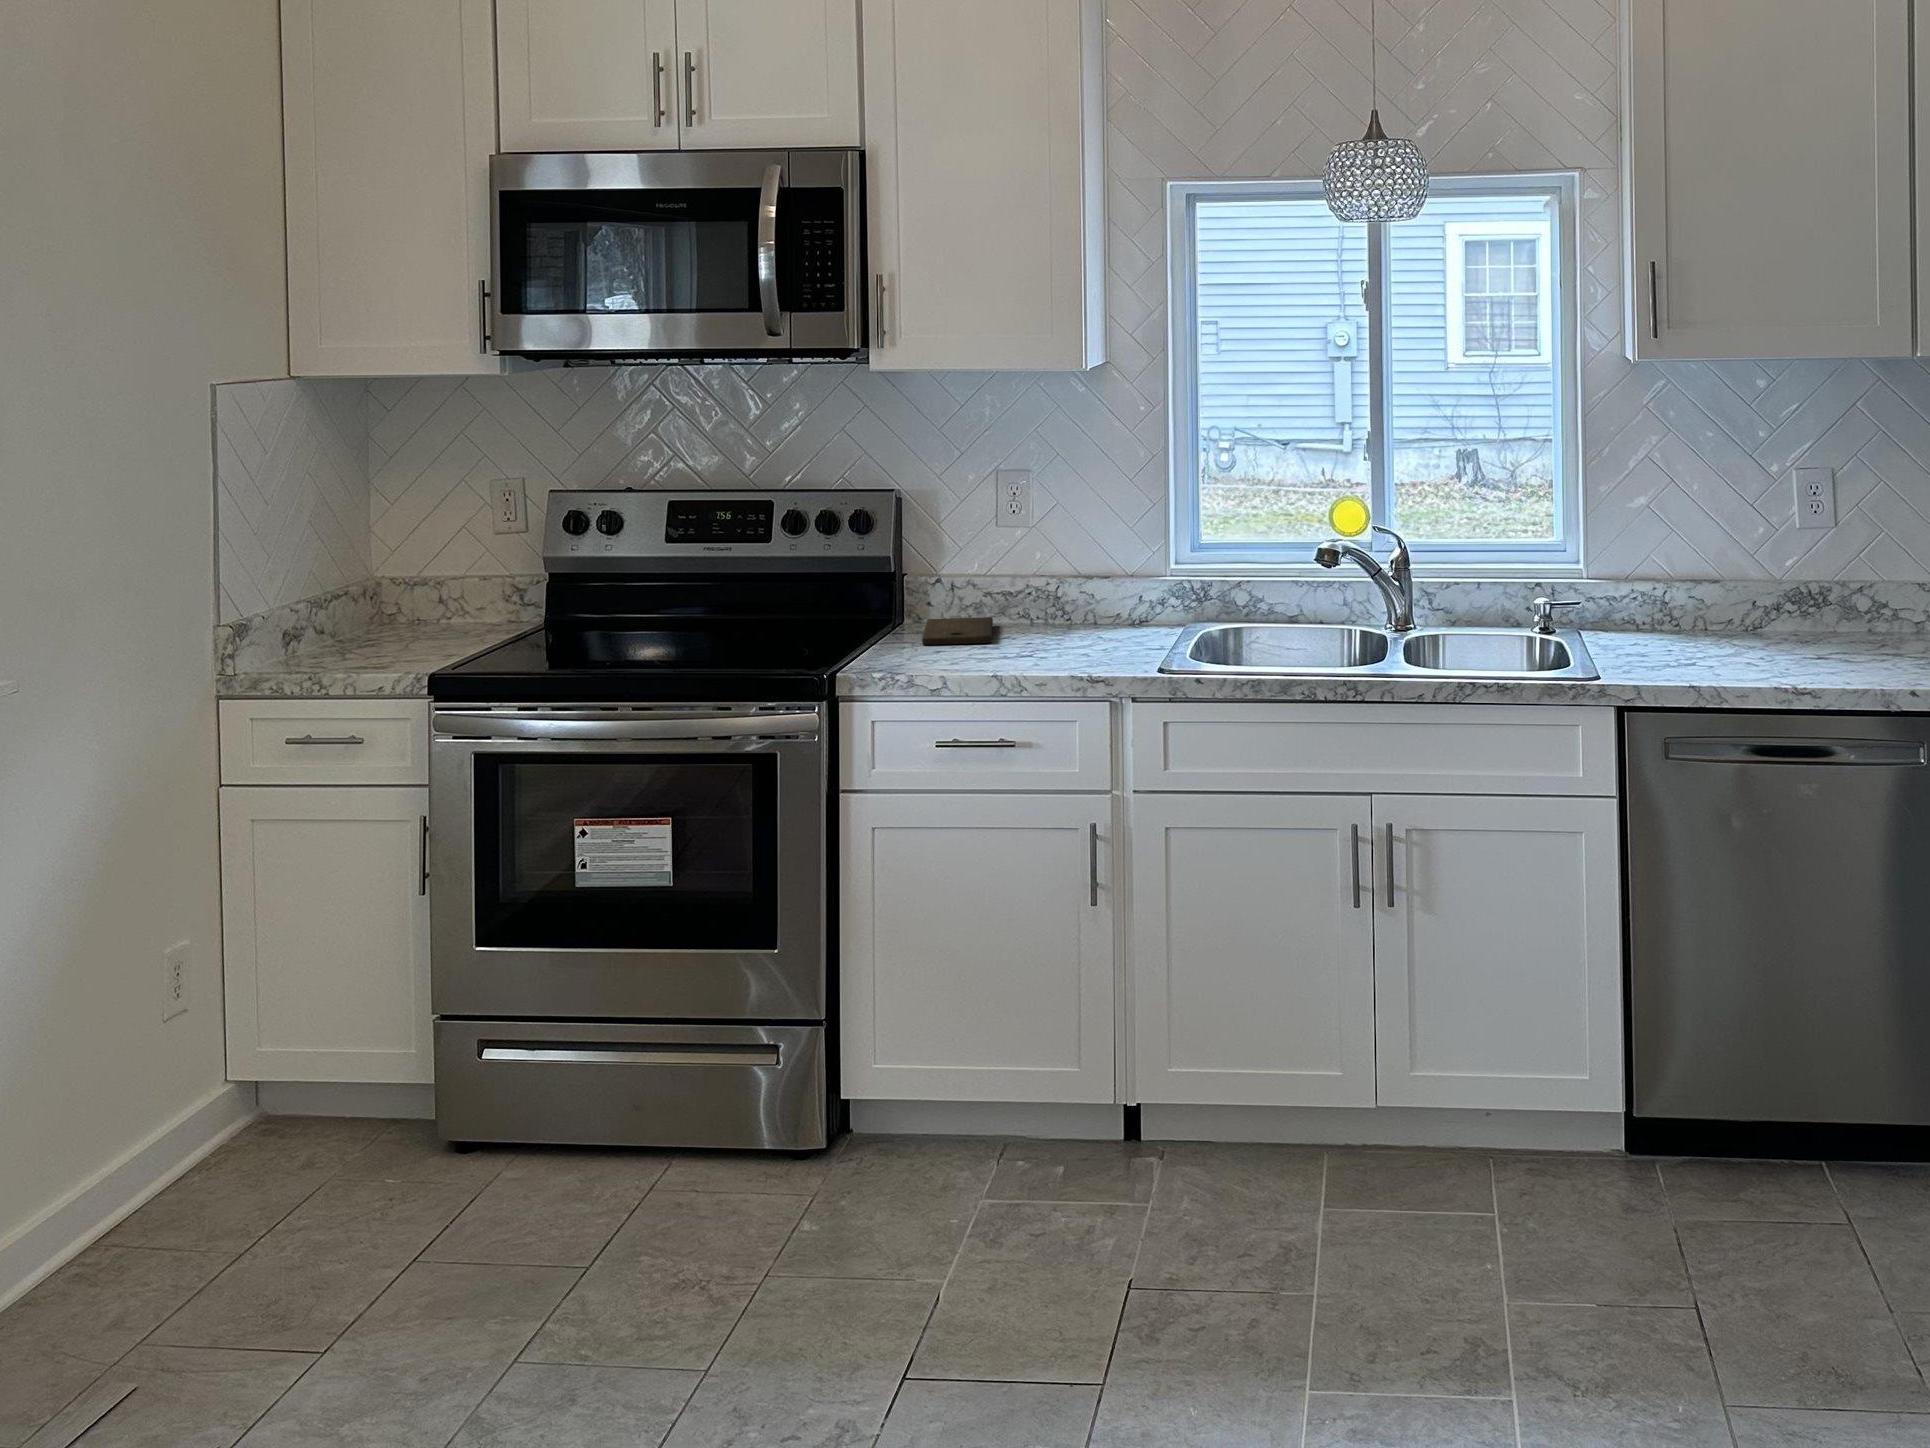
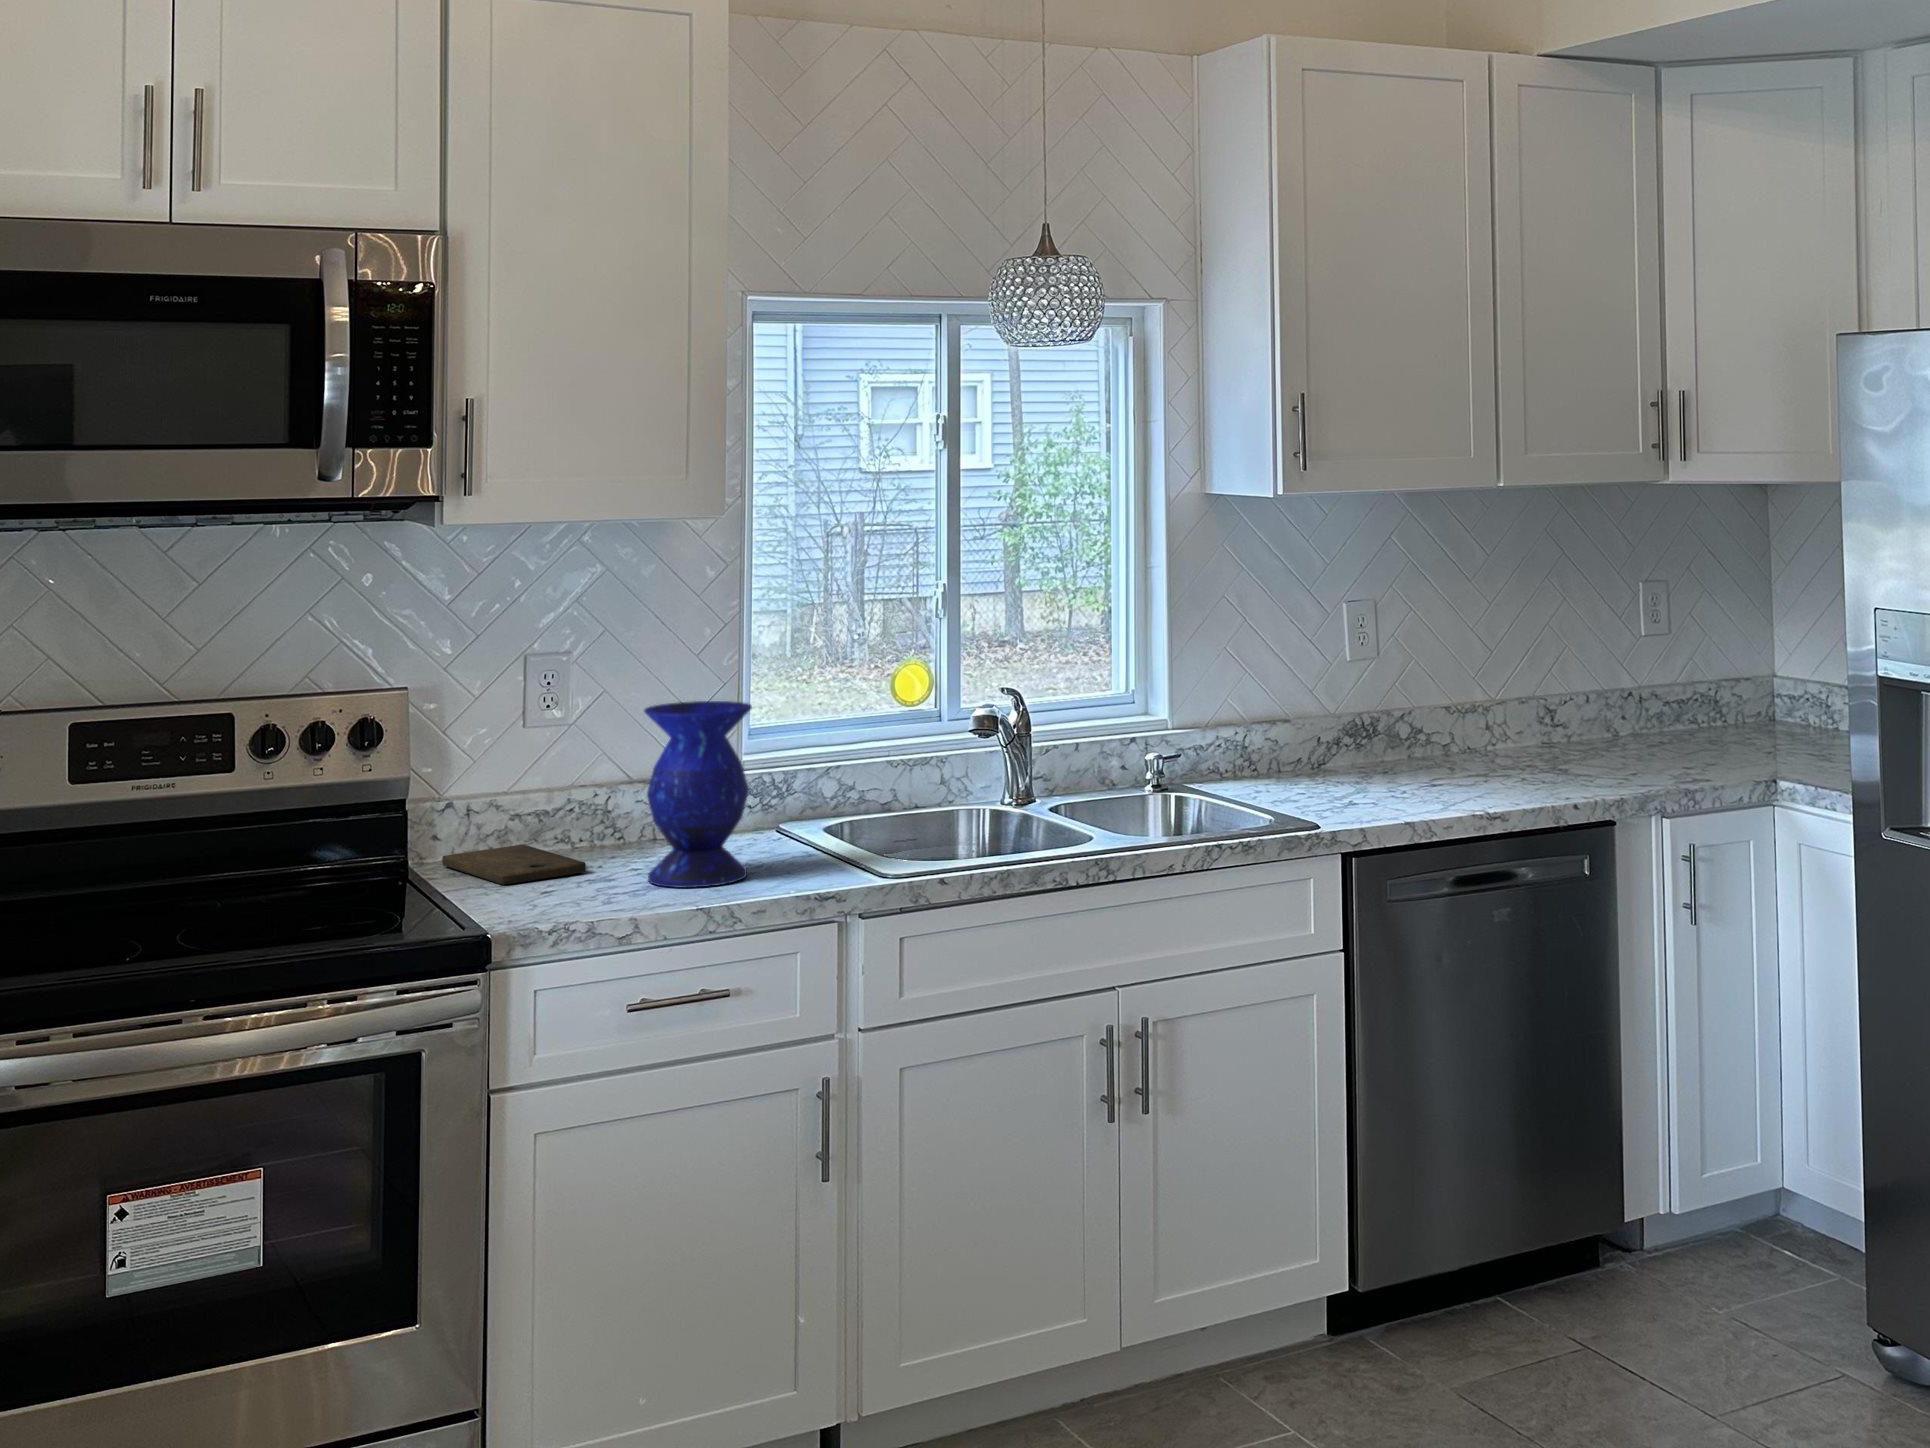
vase: none [998,518,1083,664] -> present [644,701,752,888]

